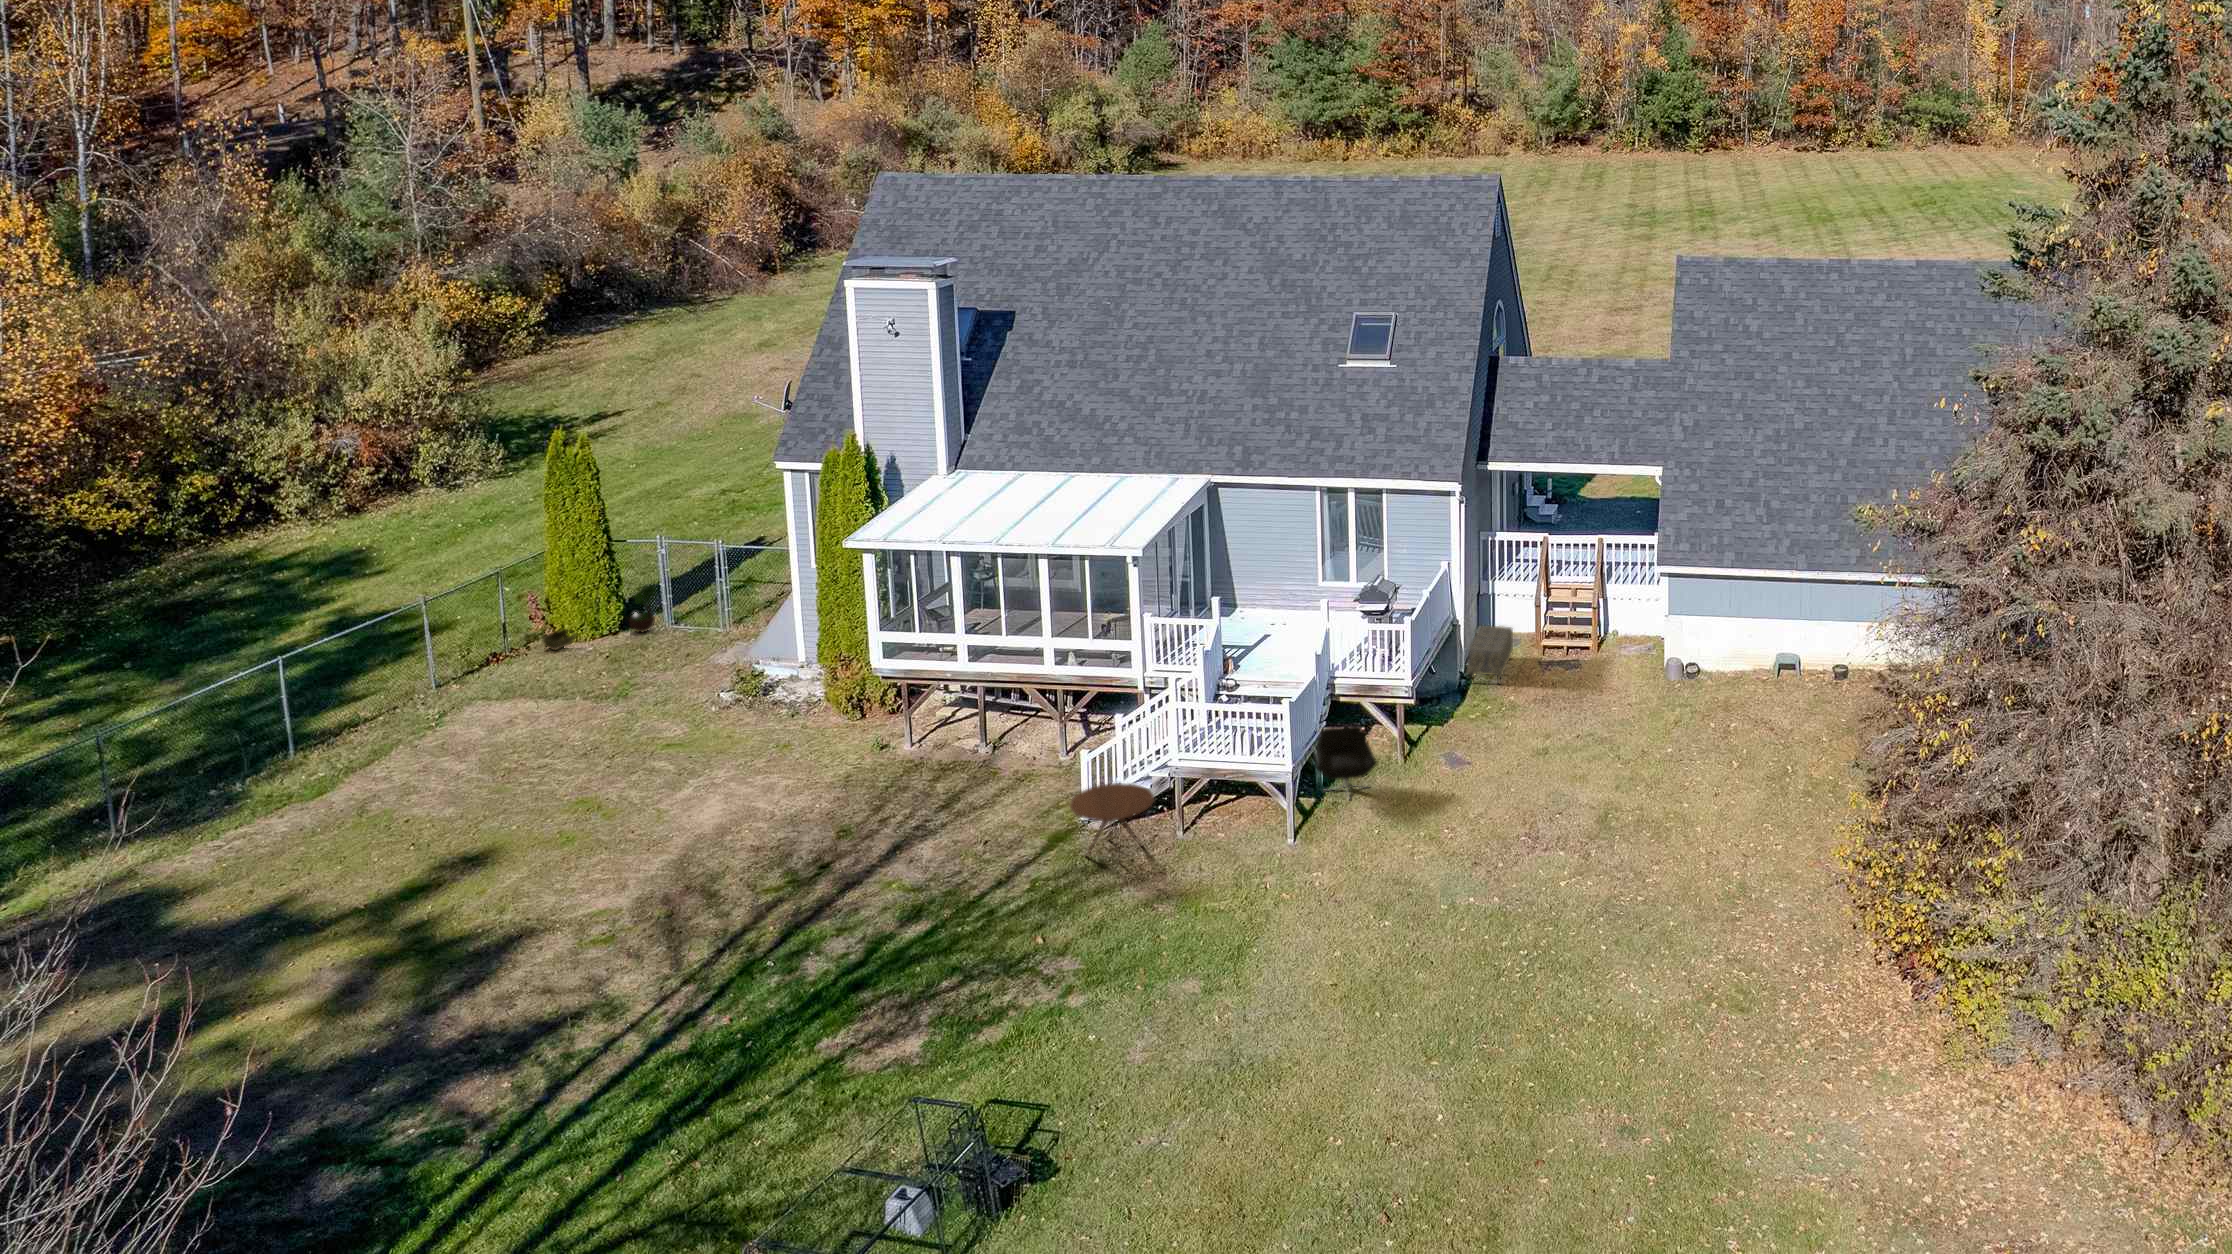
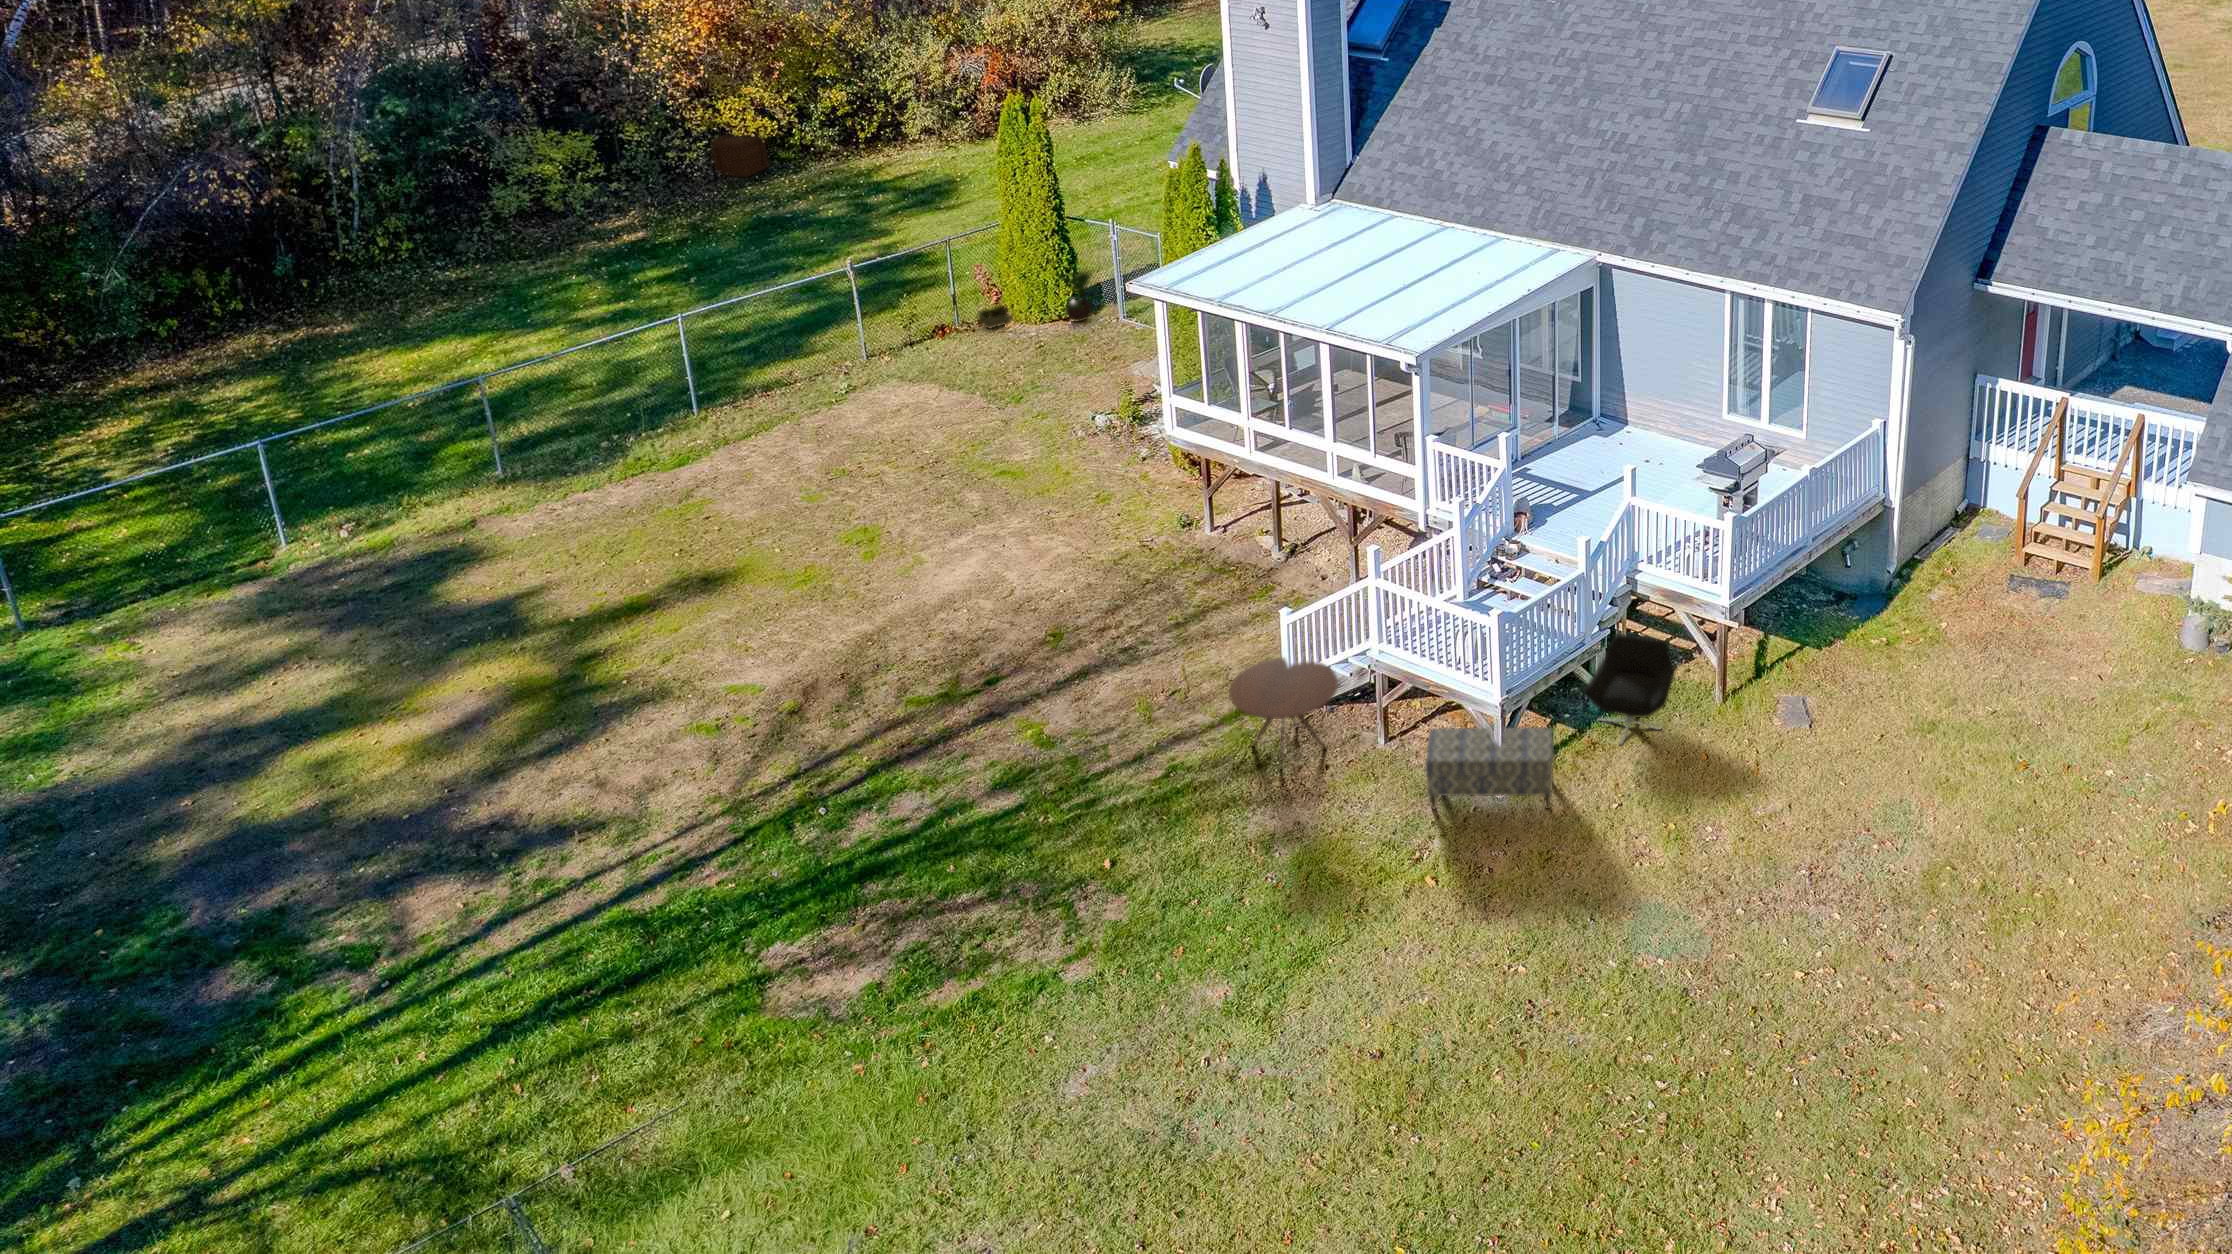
wooden crate: none [63,526,130,575] -> present [712,135,769,177]
bench: present [1467,626,1513,684] -> present [1425,727,1554,809]

